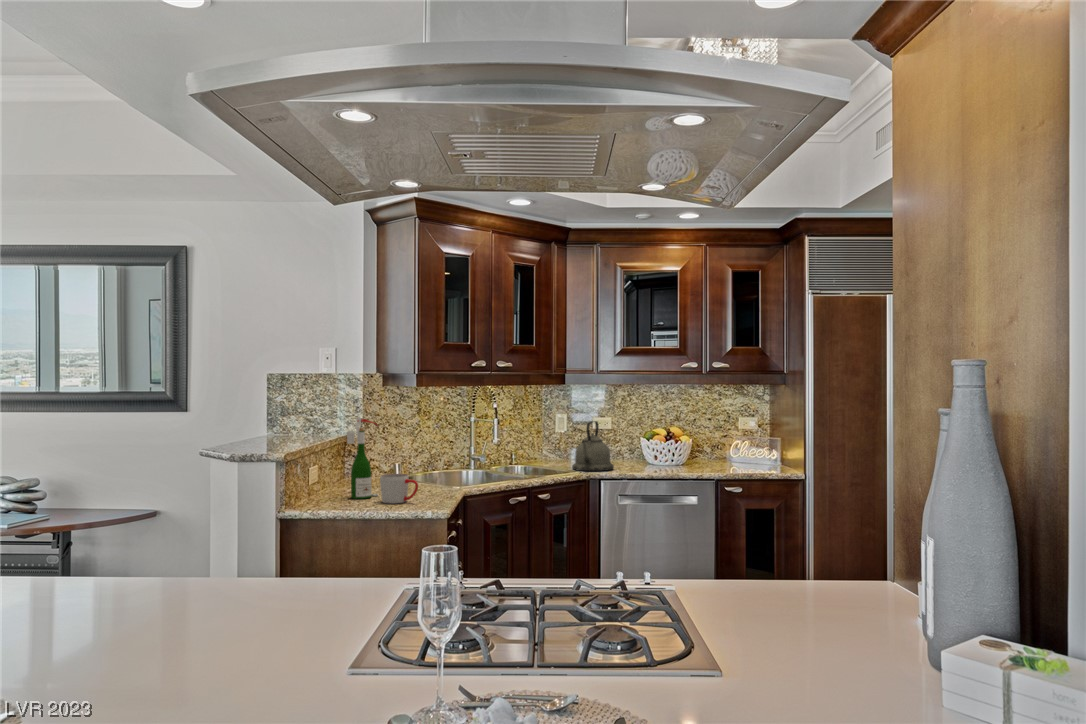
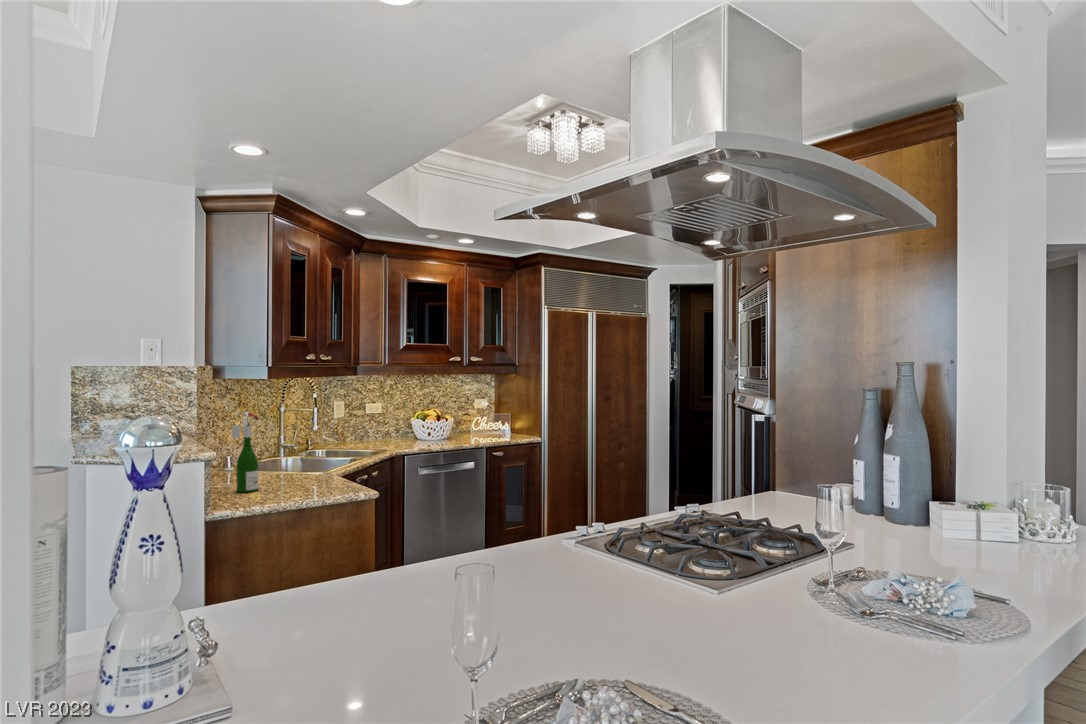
kettle: present [572,421,614,471] -> none [367,407,404,450]
mug: present [380,474,418,504] -> none [279,463,321,492]

